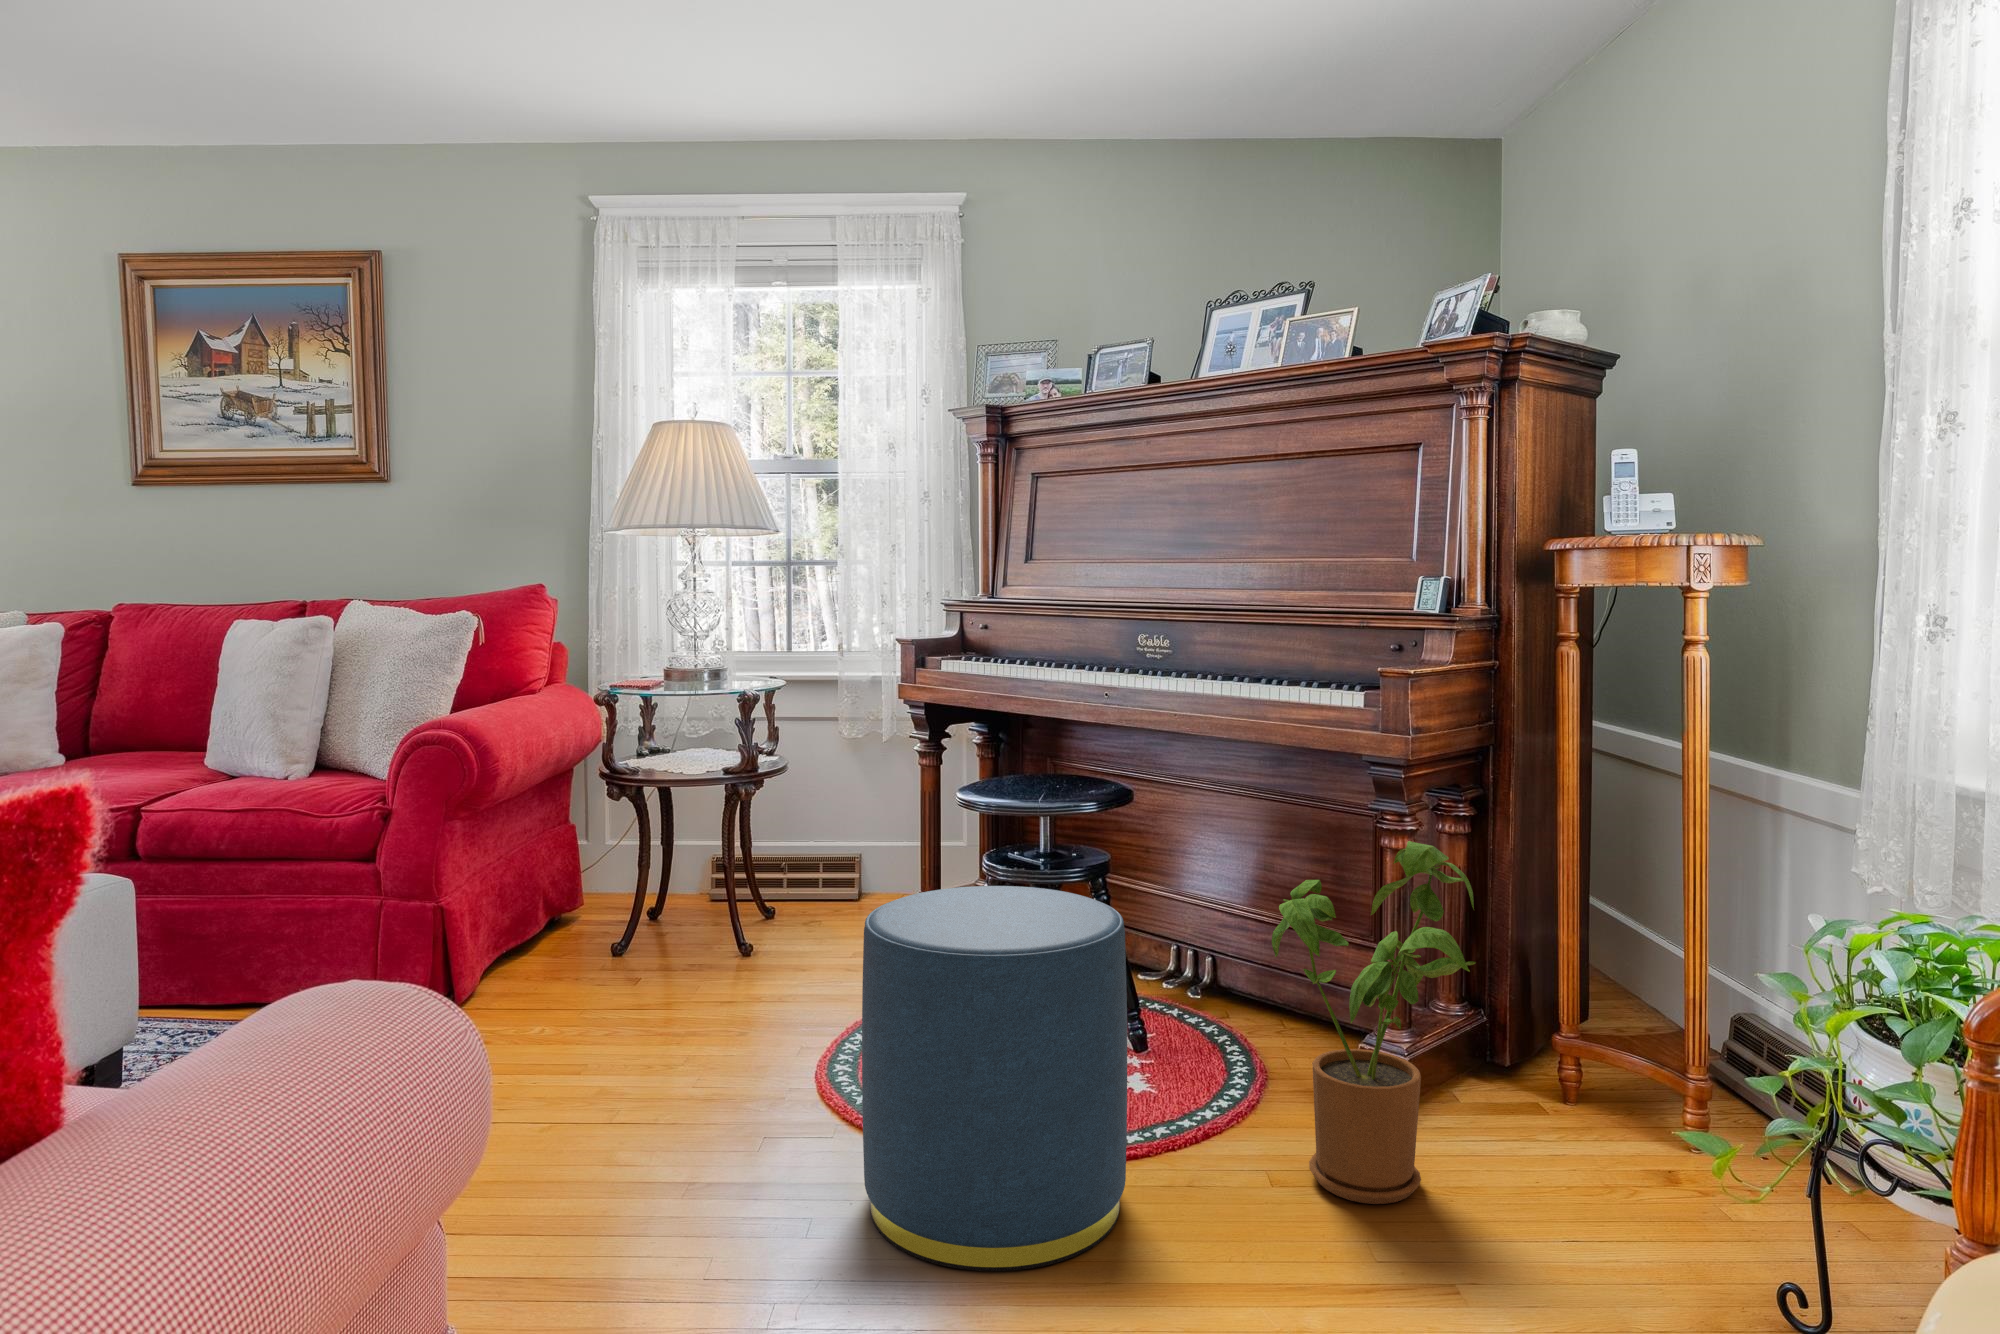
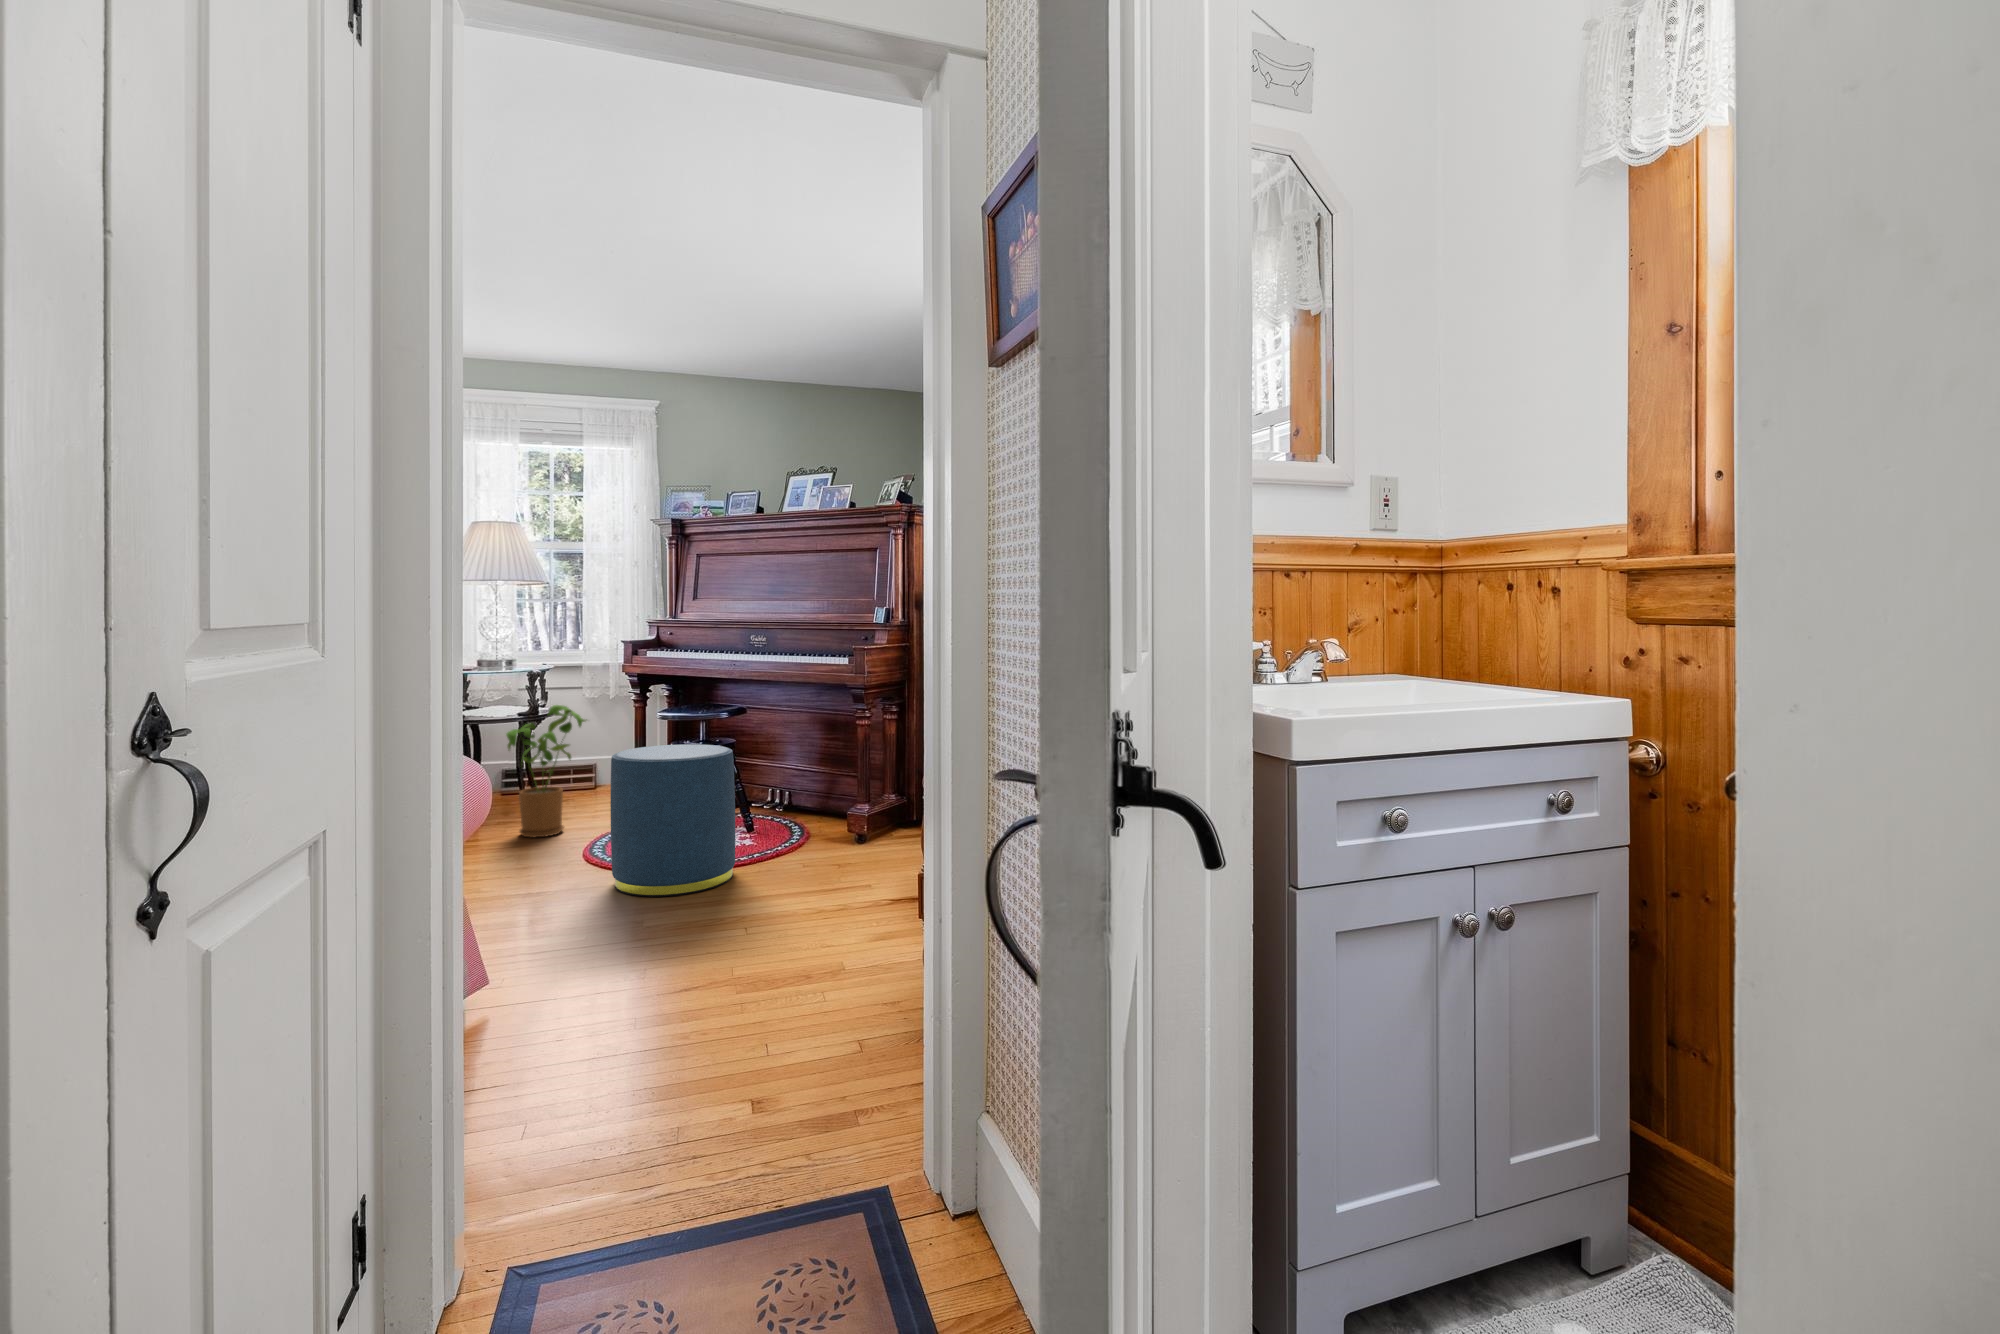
house plant: present [1272,841,1476,1204] -> present [506,705,586,837]

